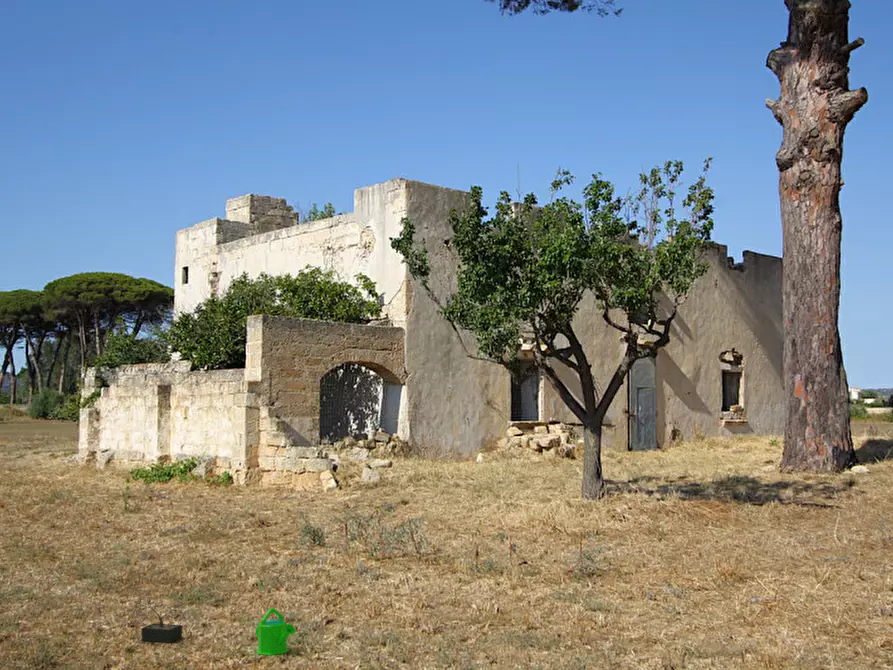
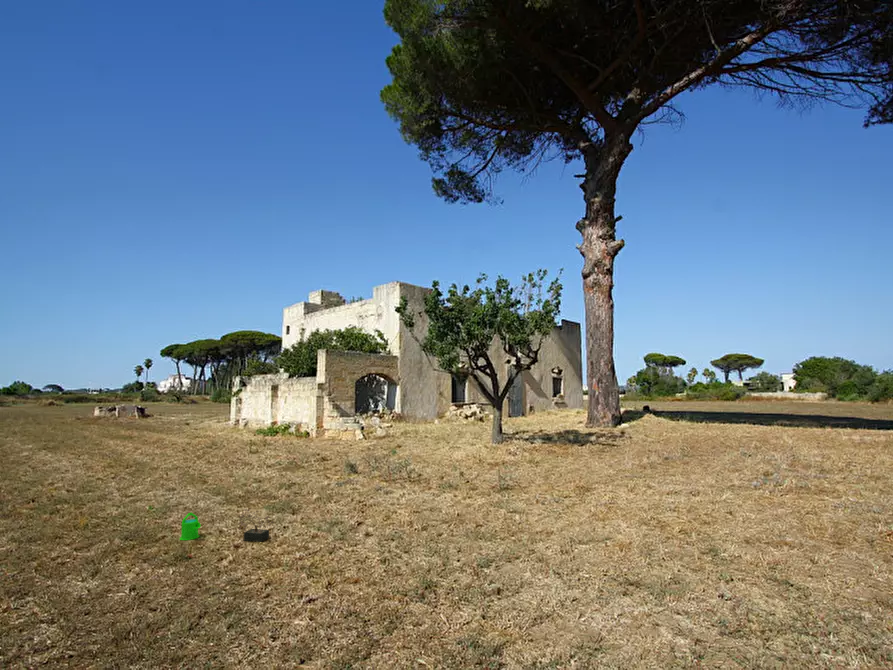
watering can: present [255,608,295,655] -> present [180,513,201,540]

